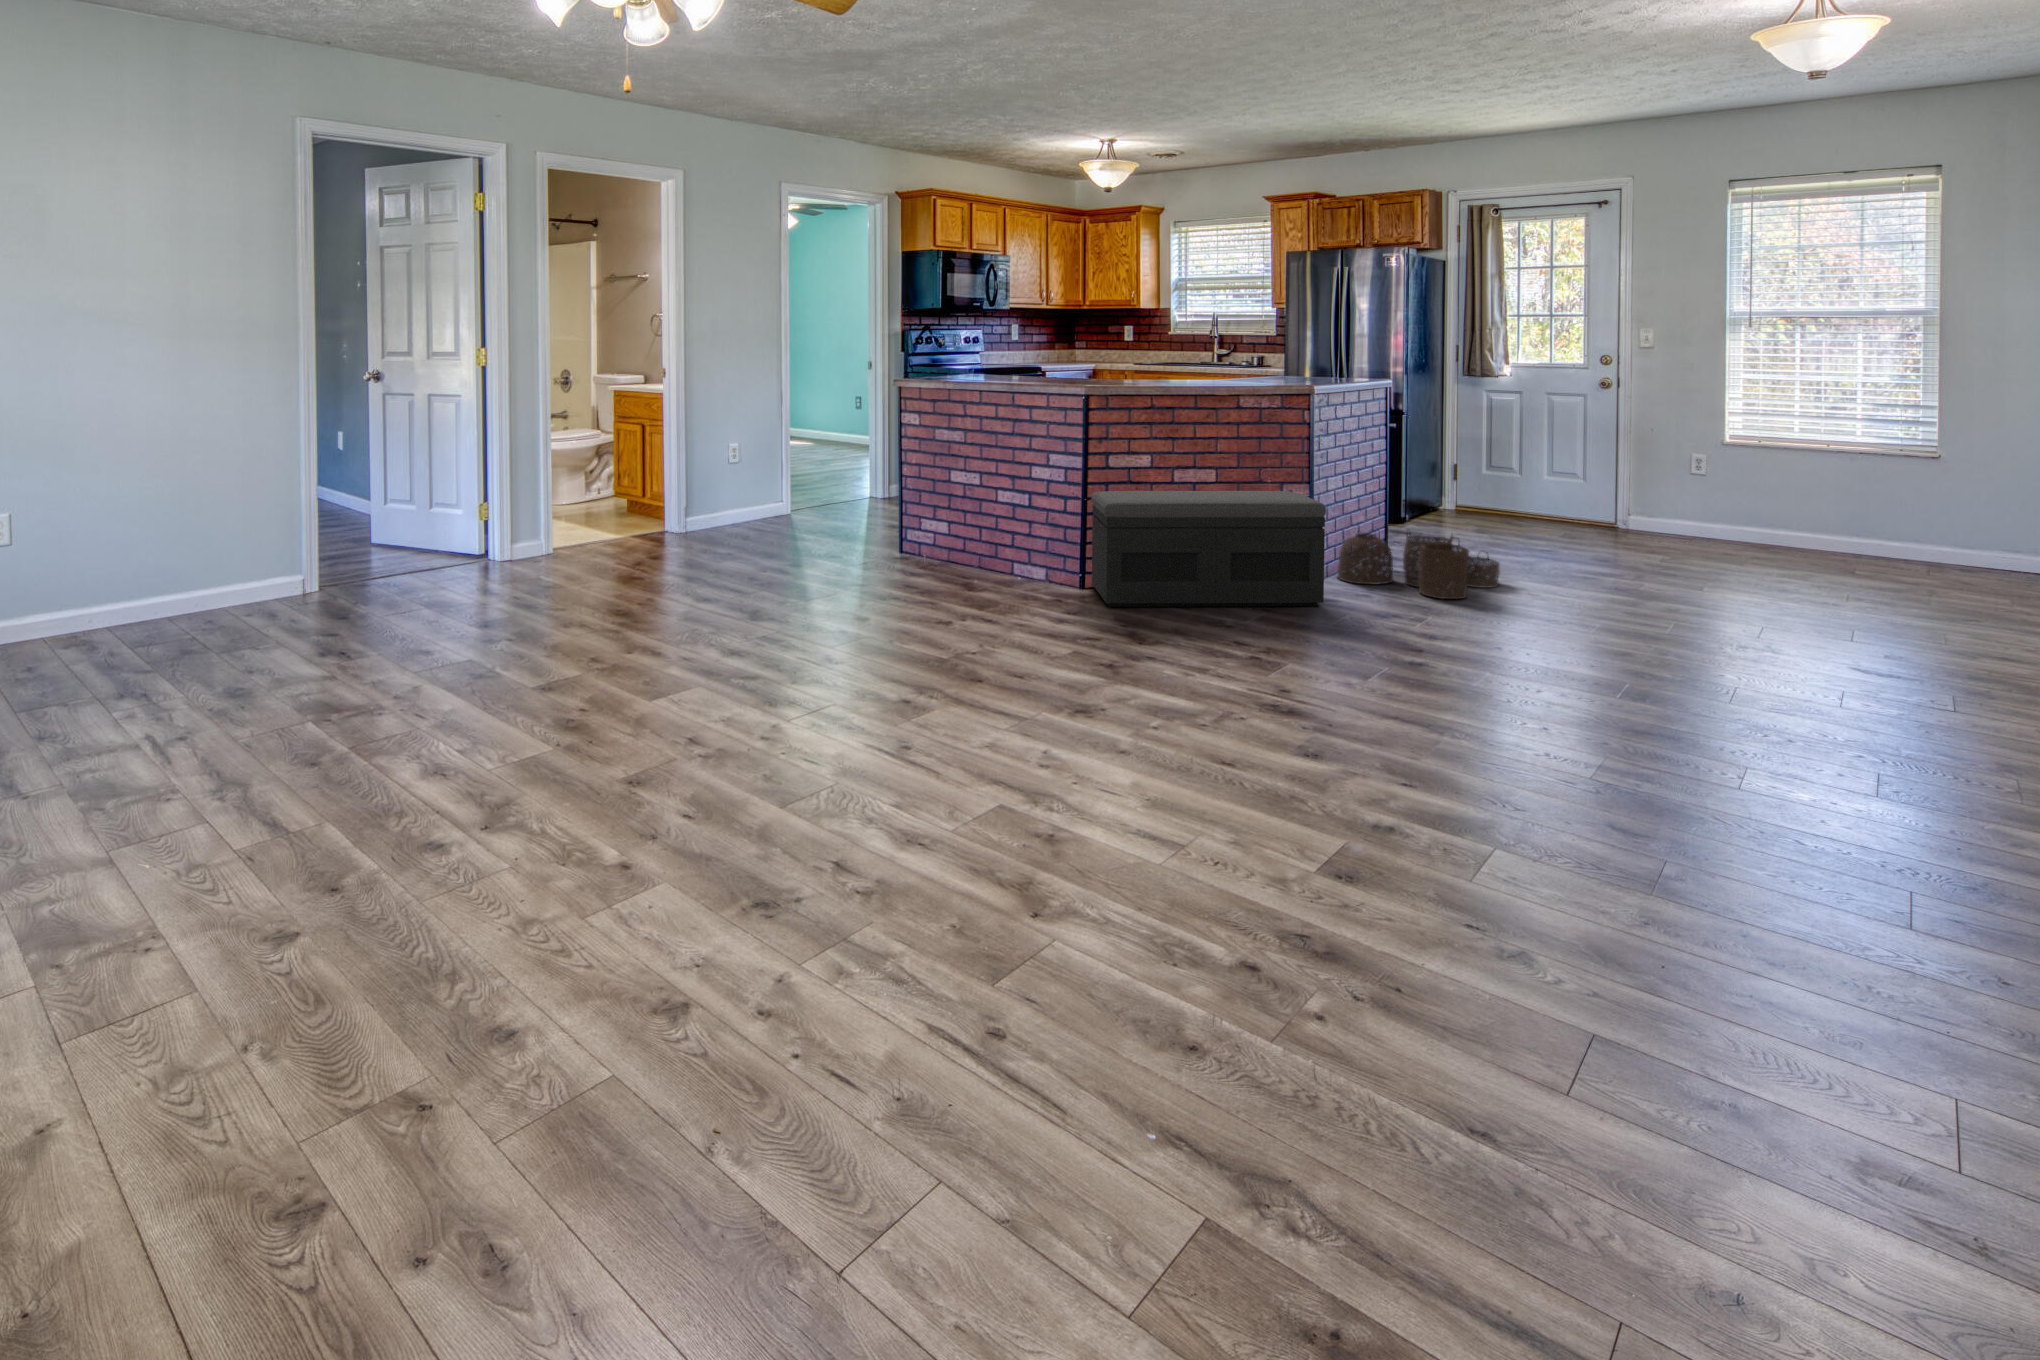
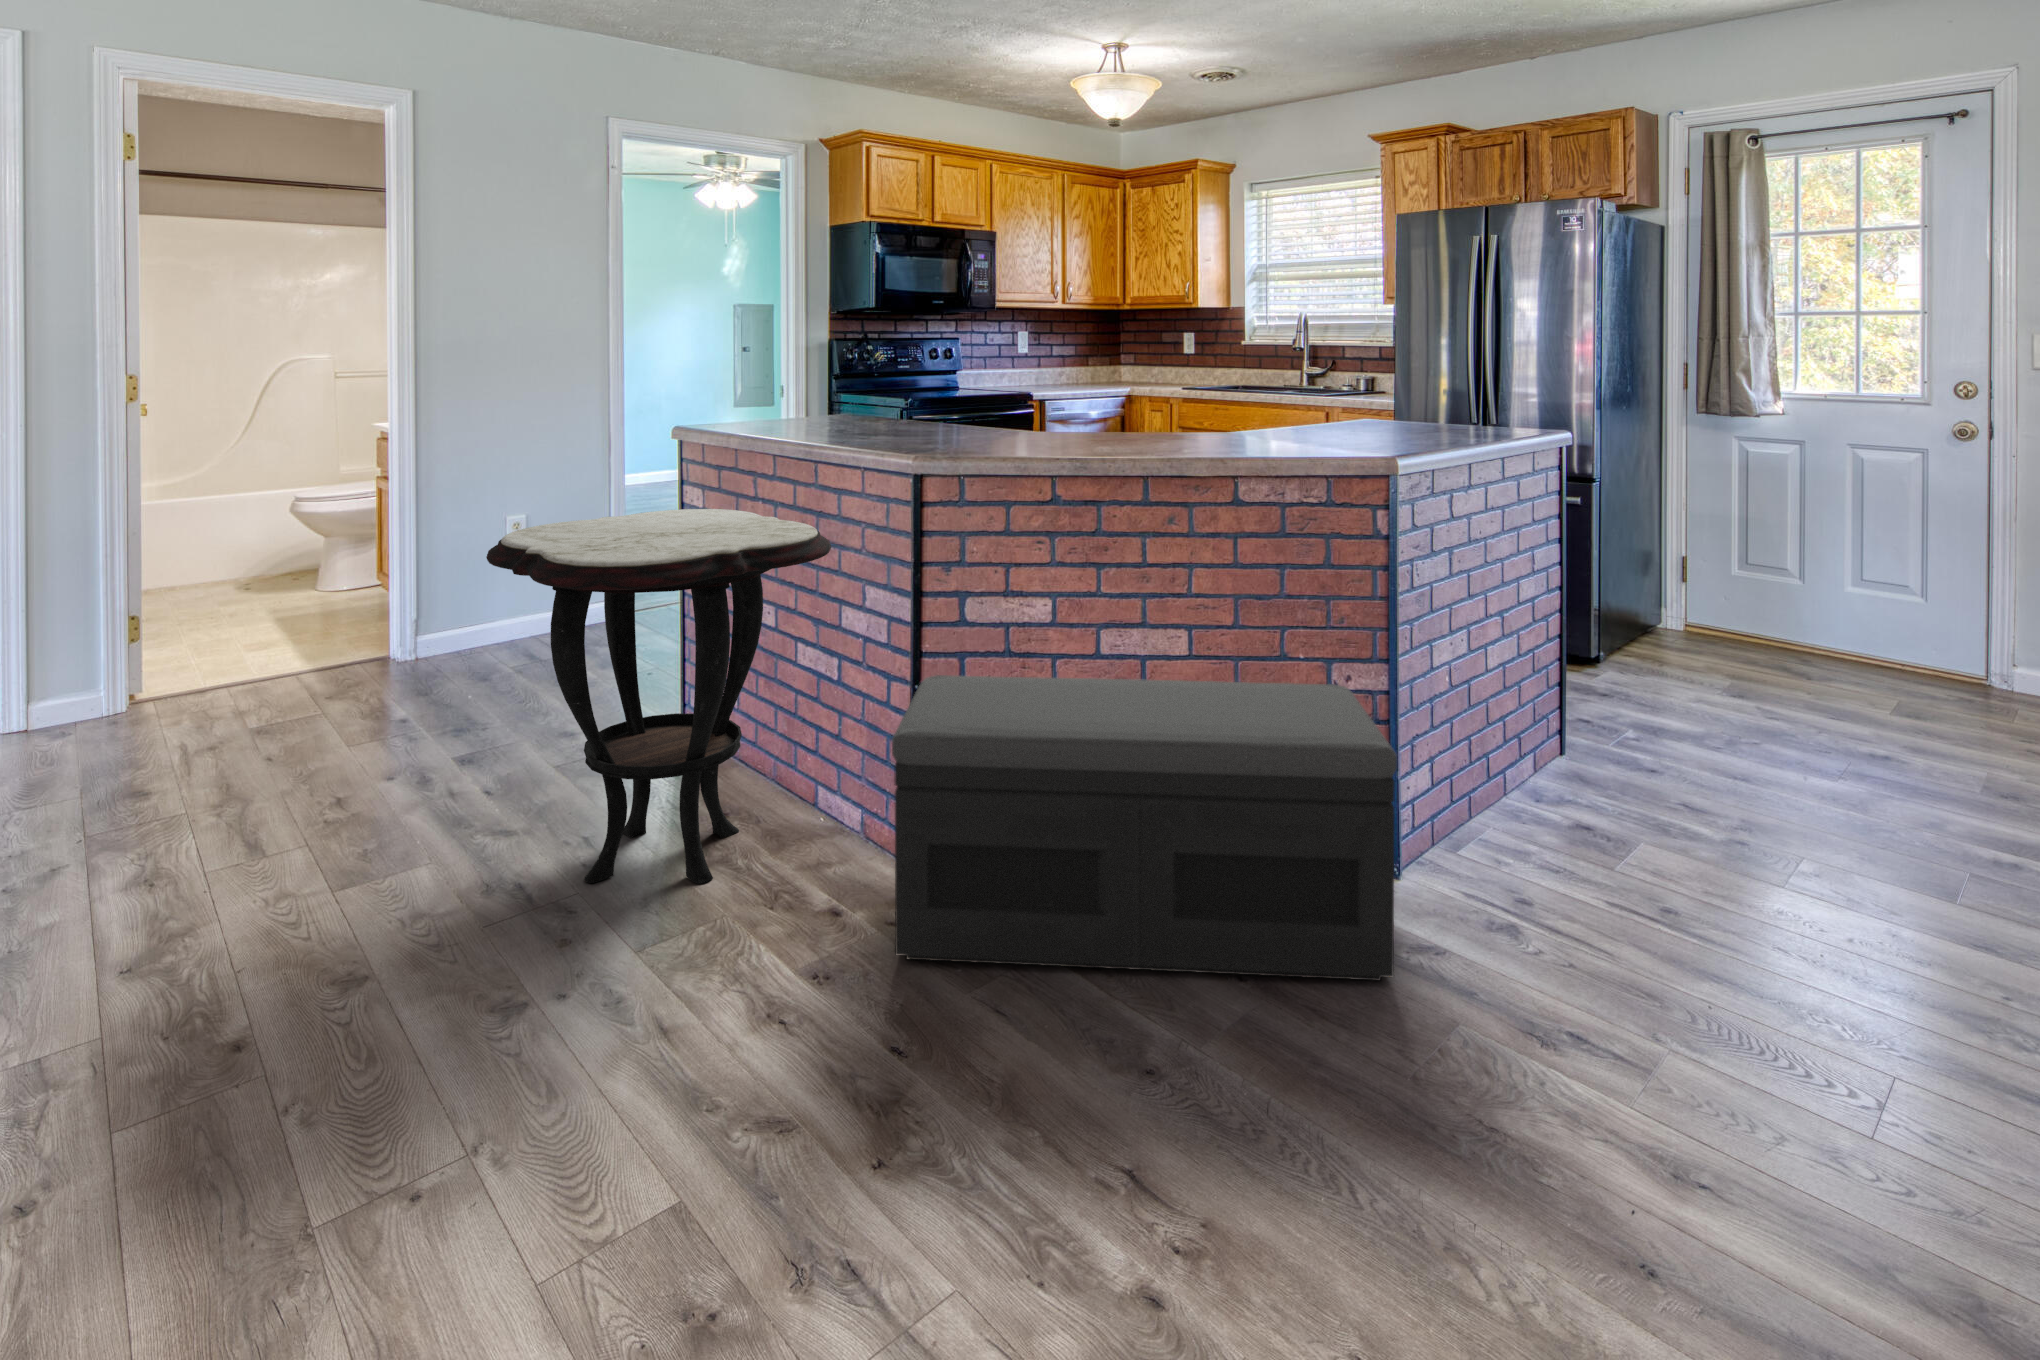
side table: none [872,418,1042,594] -> present [486,509,831,884]
woven basket: present [1337,530,1500,599] -> none [1448,755,1811,966]

